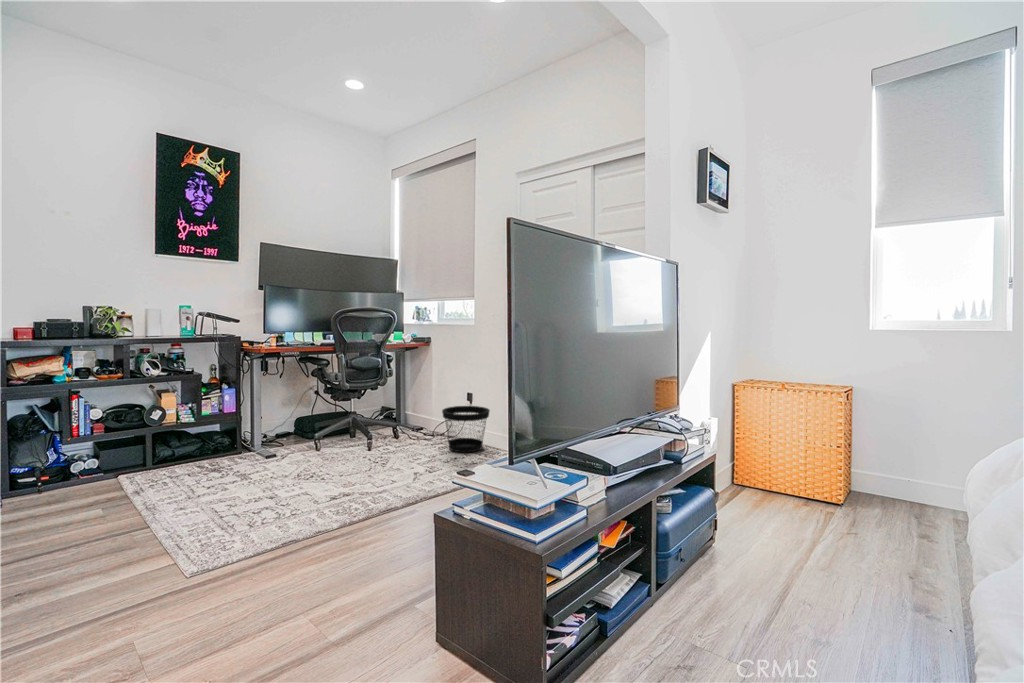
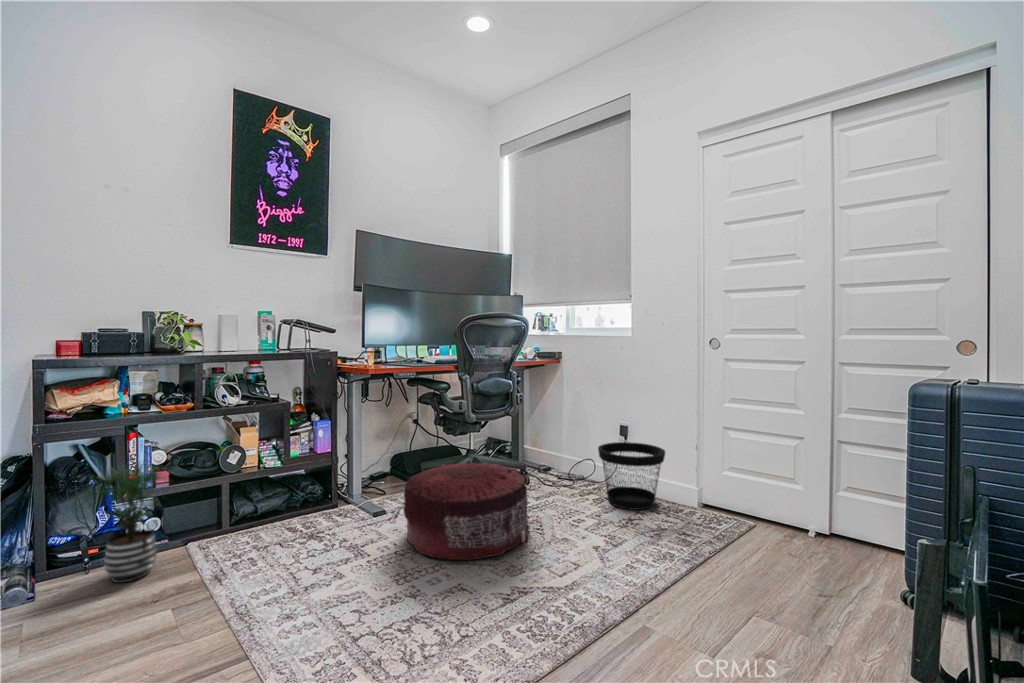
potted plant: none [27,413,108,497] -> present [77,463,167,583]
pouf: none [280,418,378,481] -> present [404,462,529,560]

